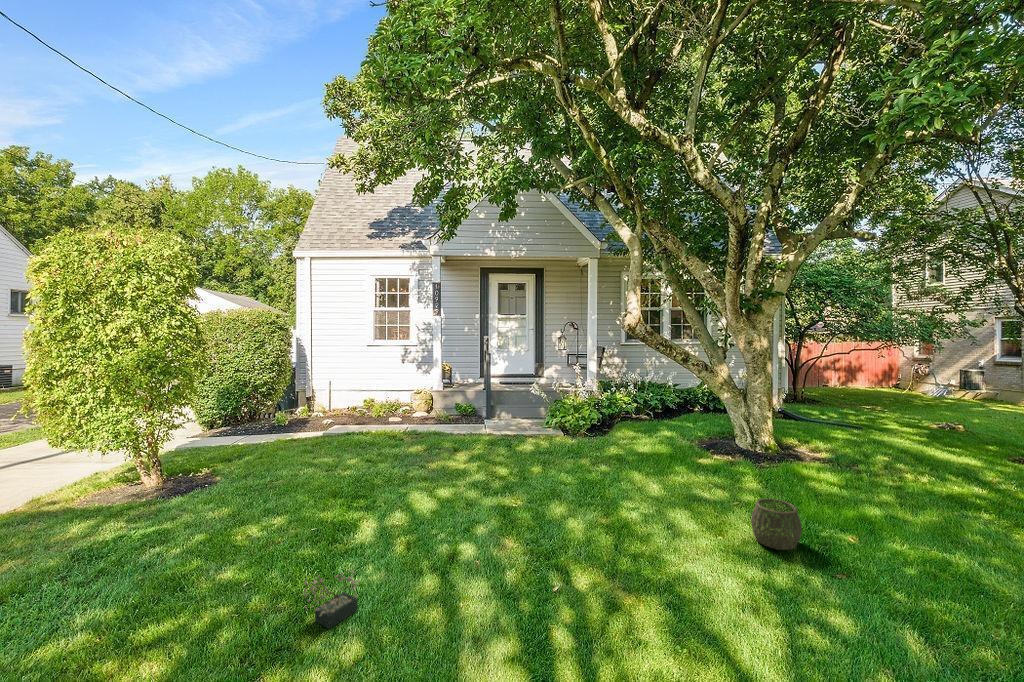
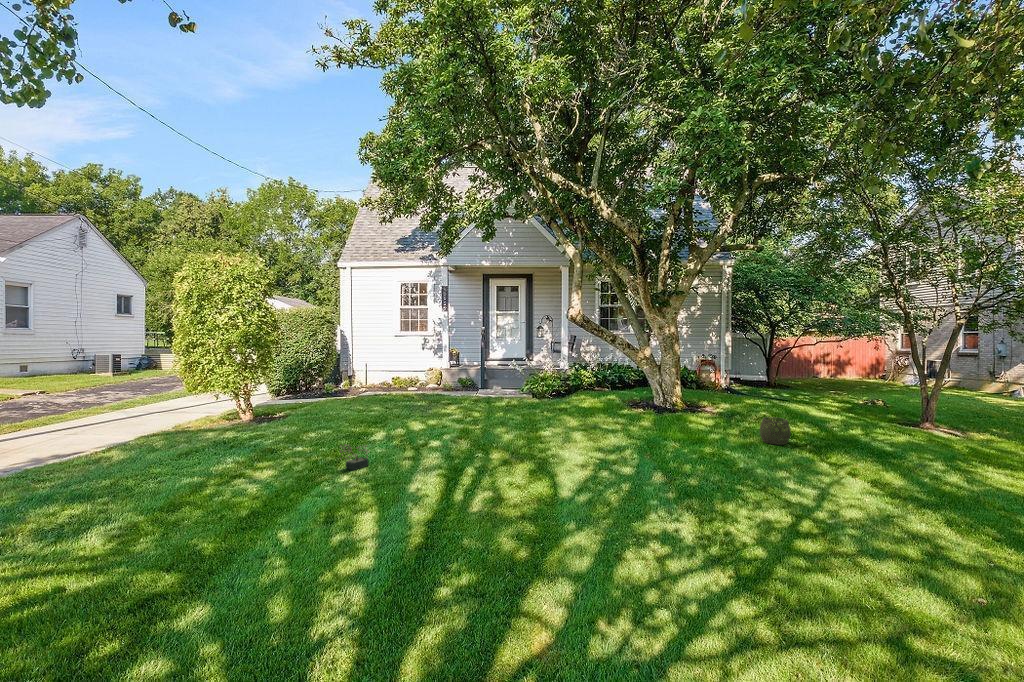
woven basket: present [751,498,802,550] -> present [760,417,791,445]

